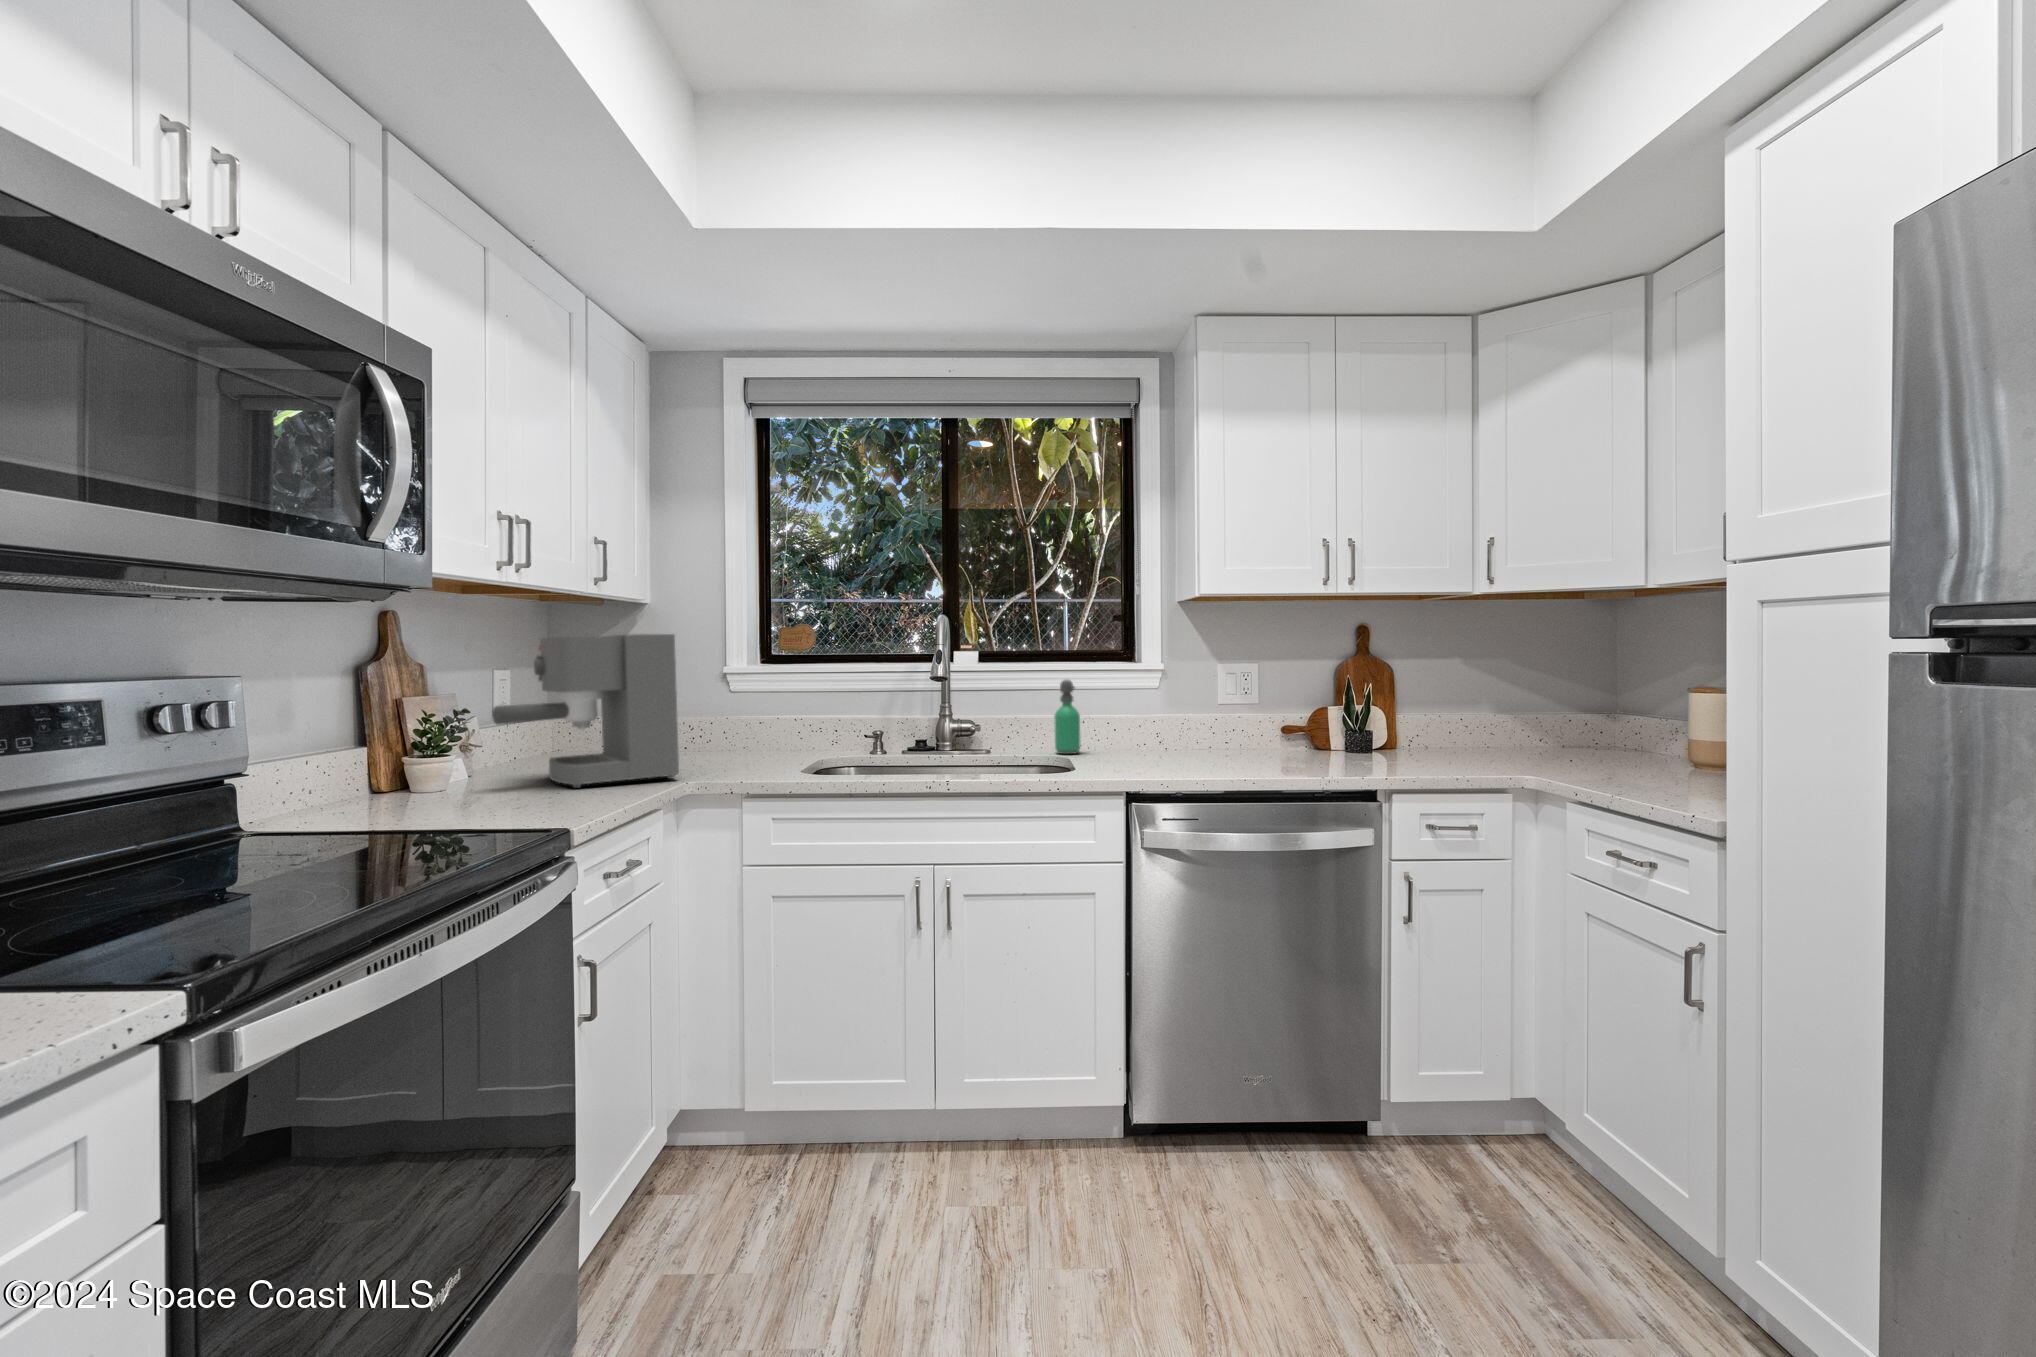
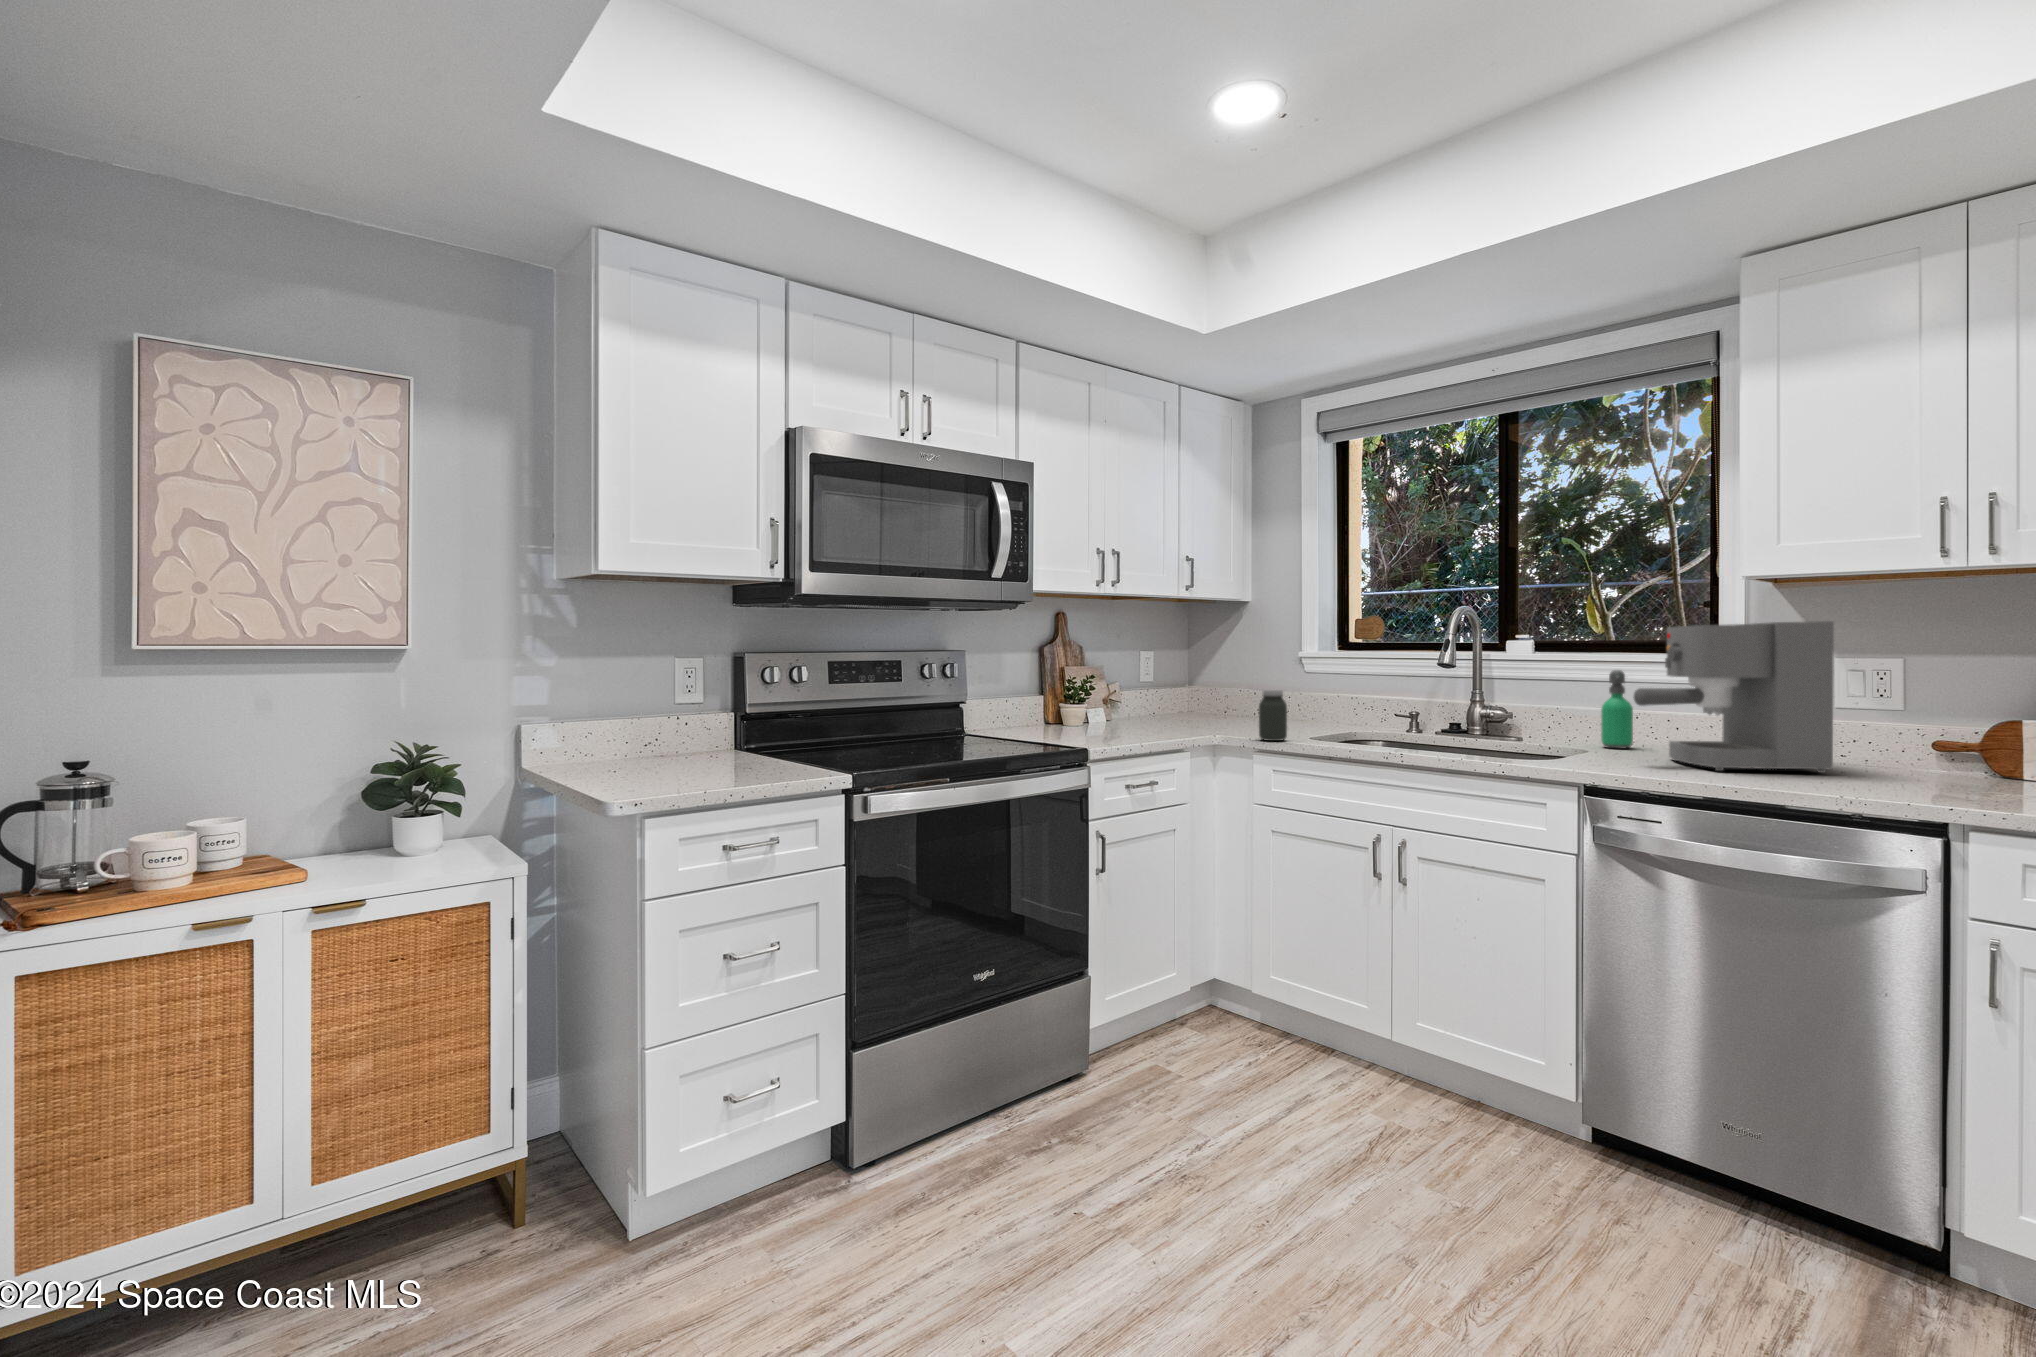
coffee maker: present [492,634,679,788] -> present [1633,621,1834,773]
jar: none [745,717,782,782] -> present [1259,690,1287,741]

